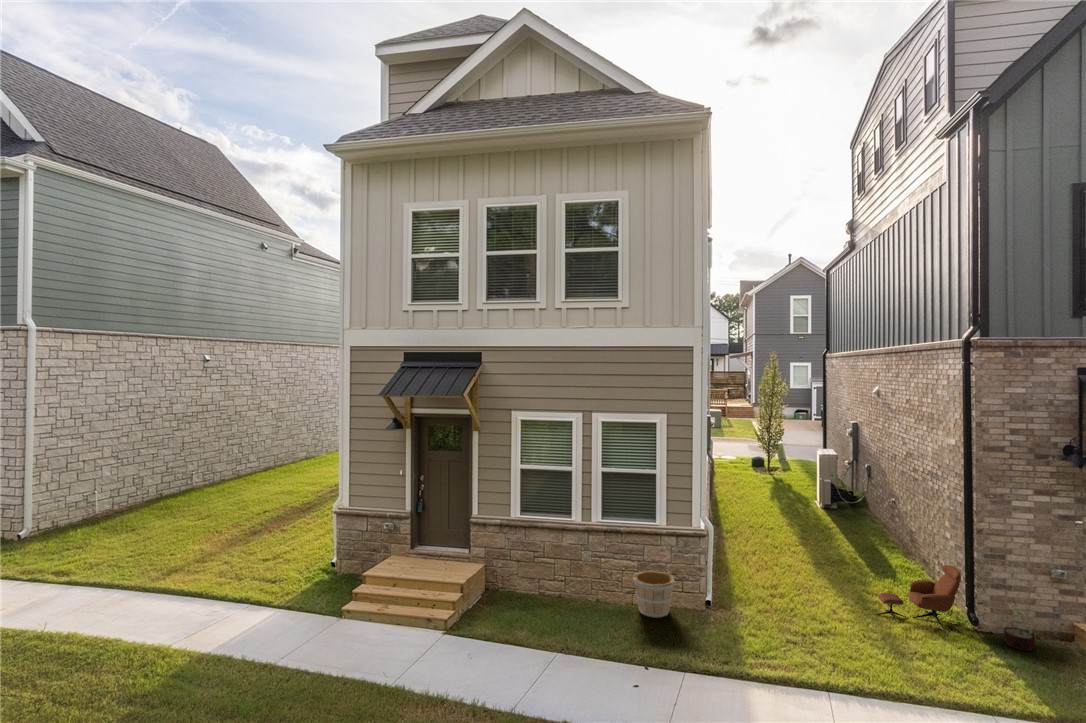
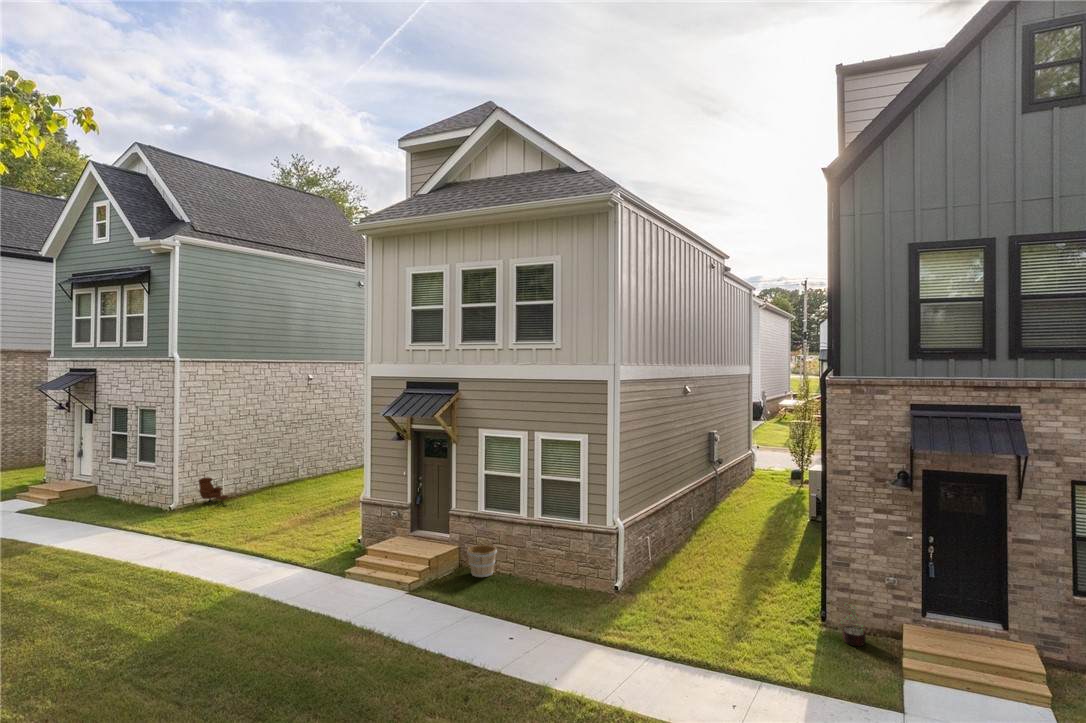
lounge chair: present [876,565,961,628] -> present [199,477,228,506]
wooden bucket: present [633,571,675,618] -> present [467,545,497,577]

